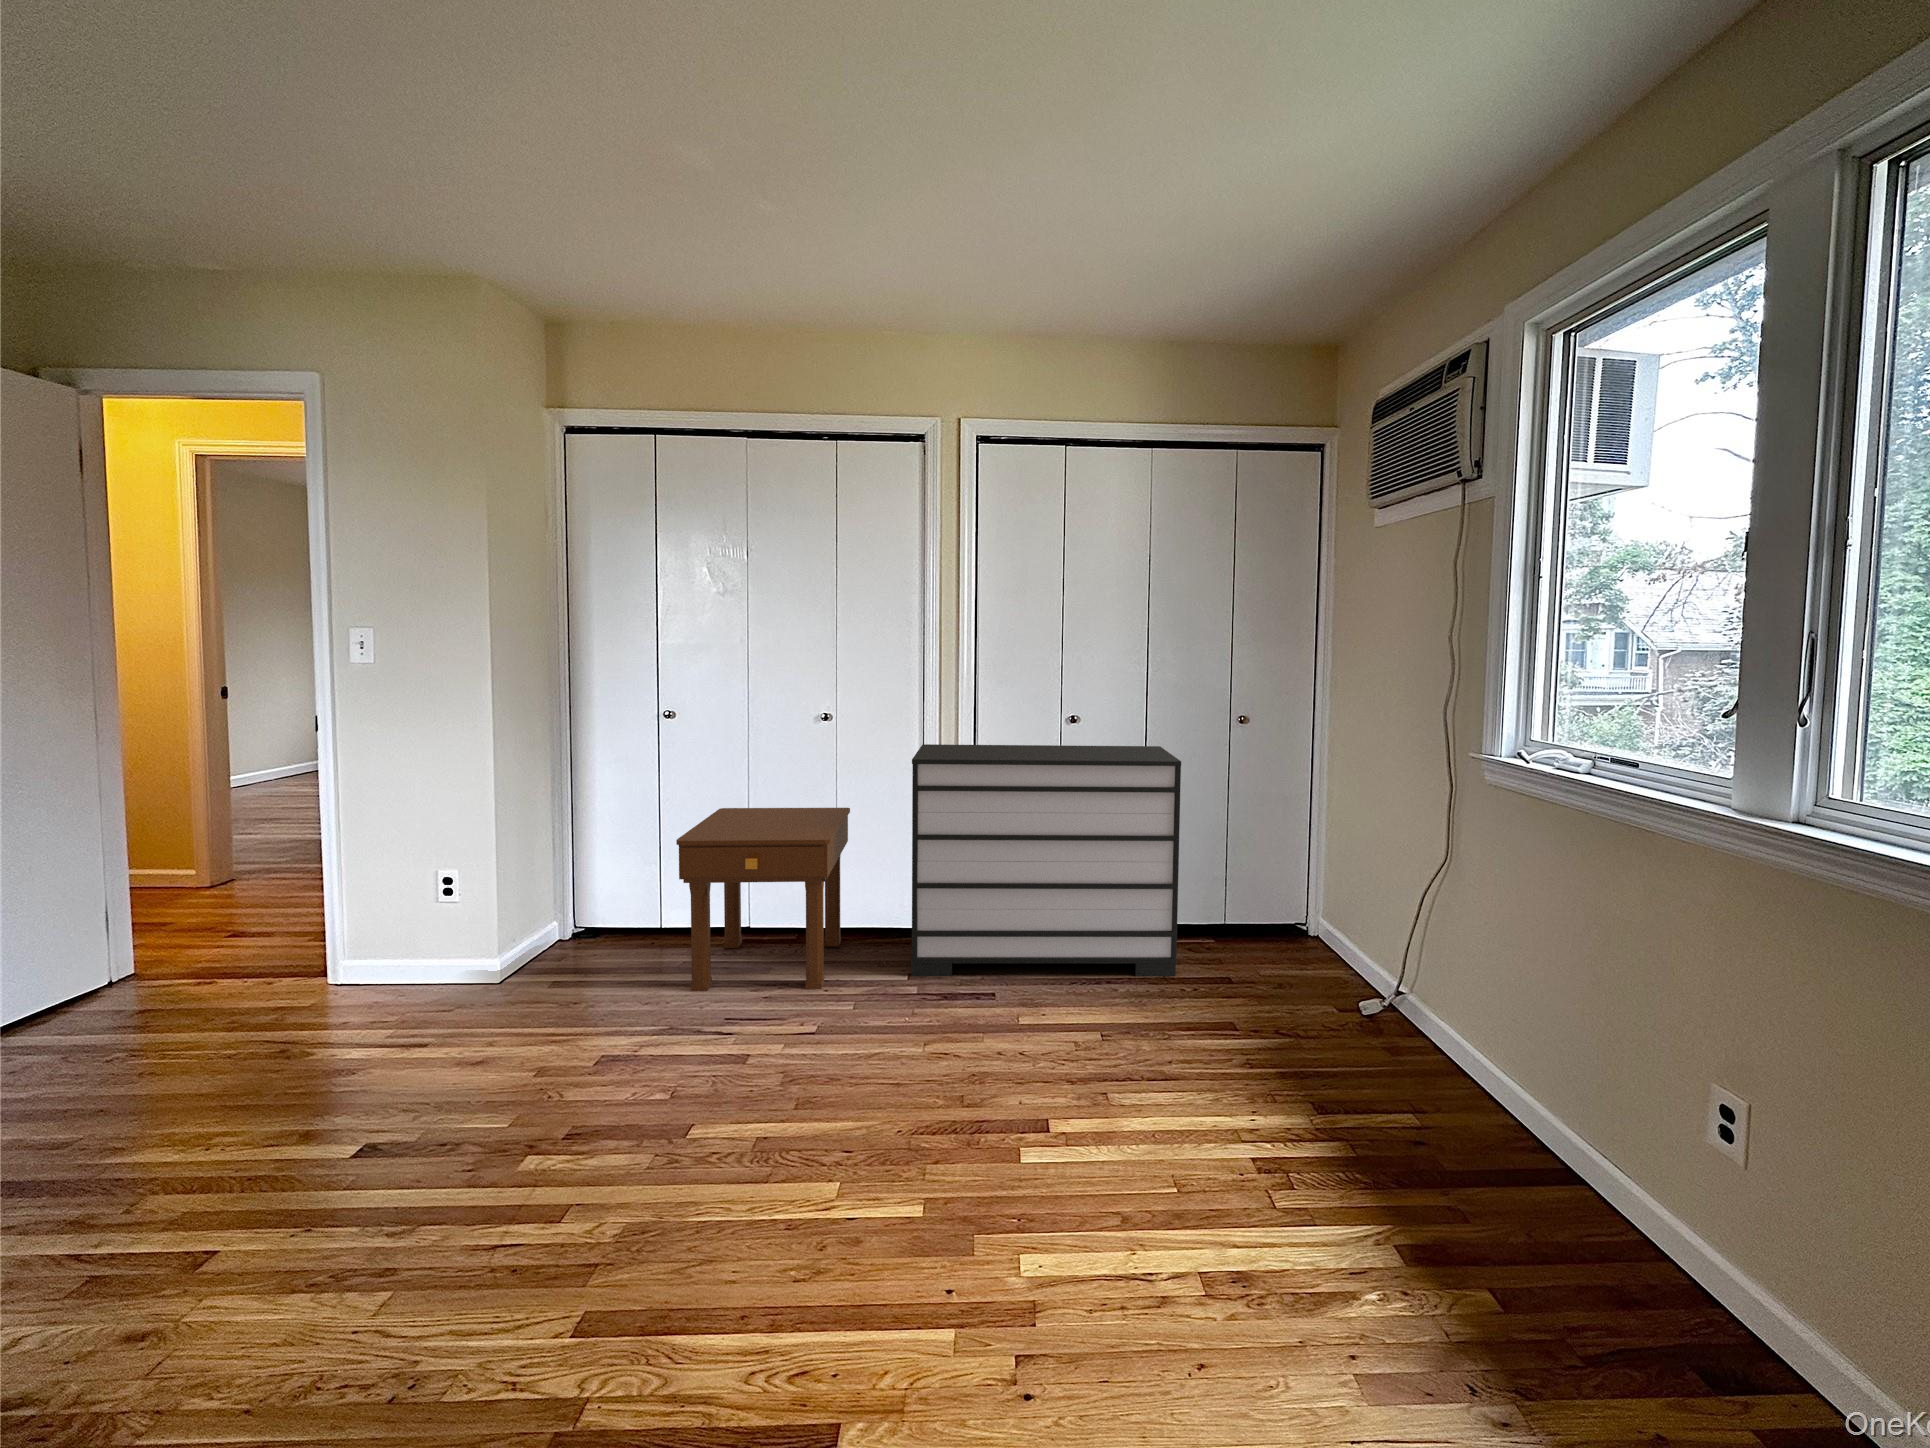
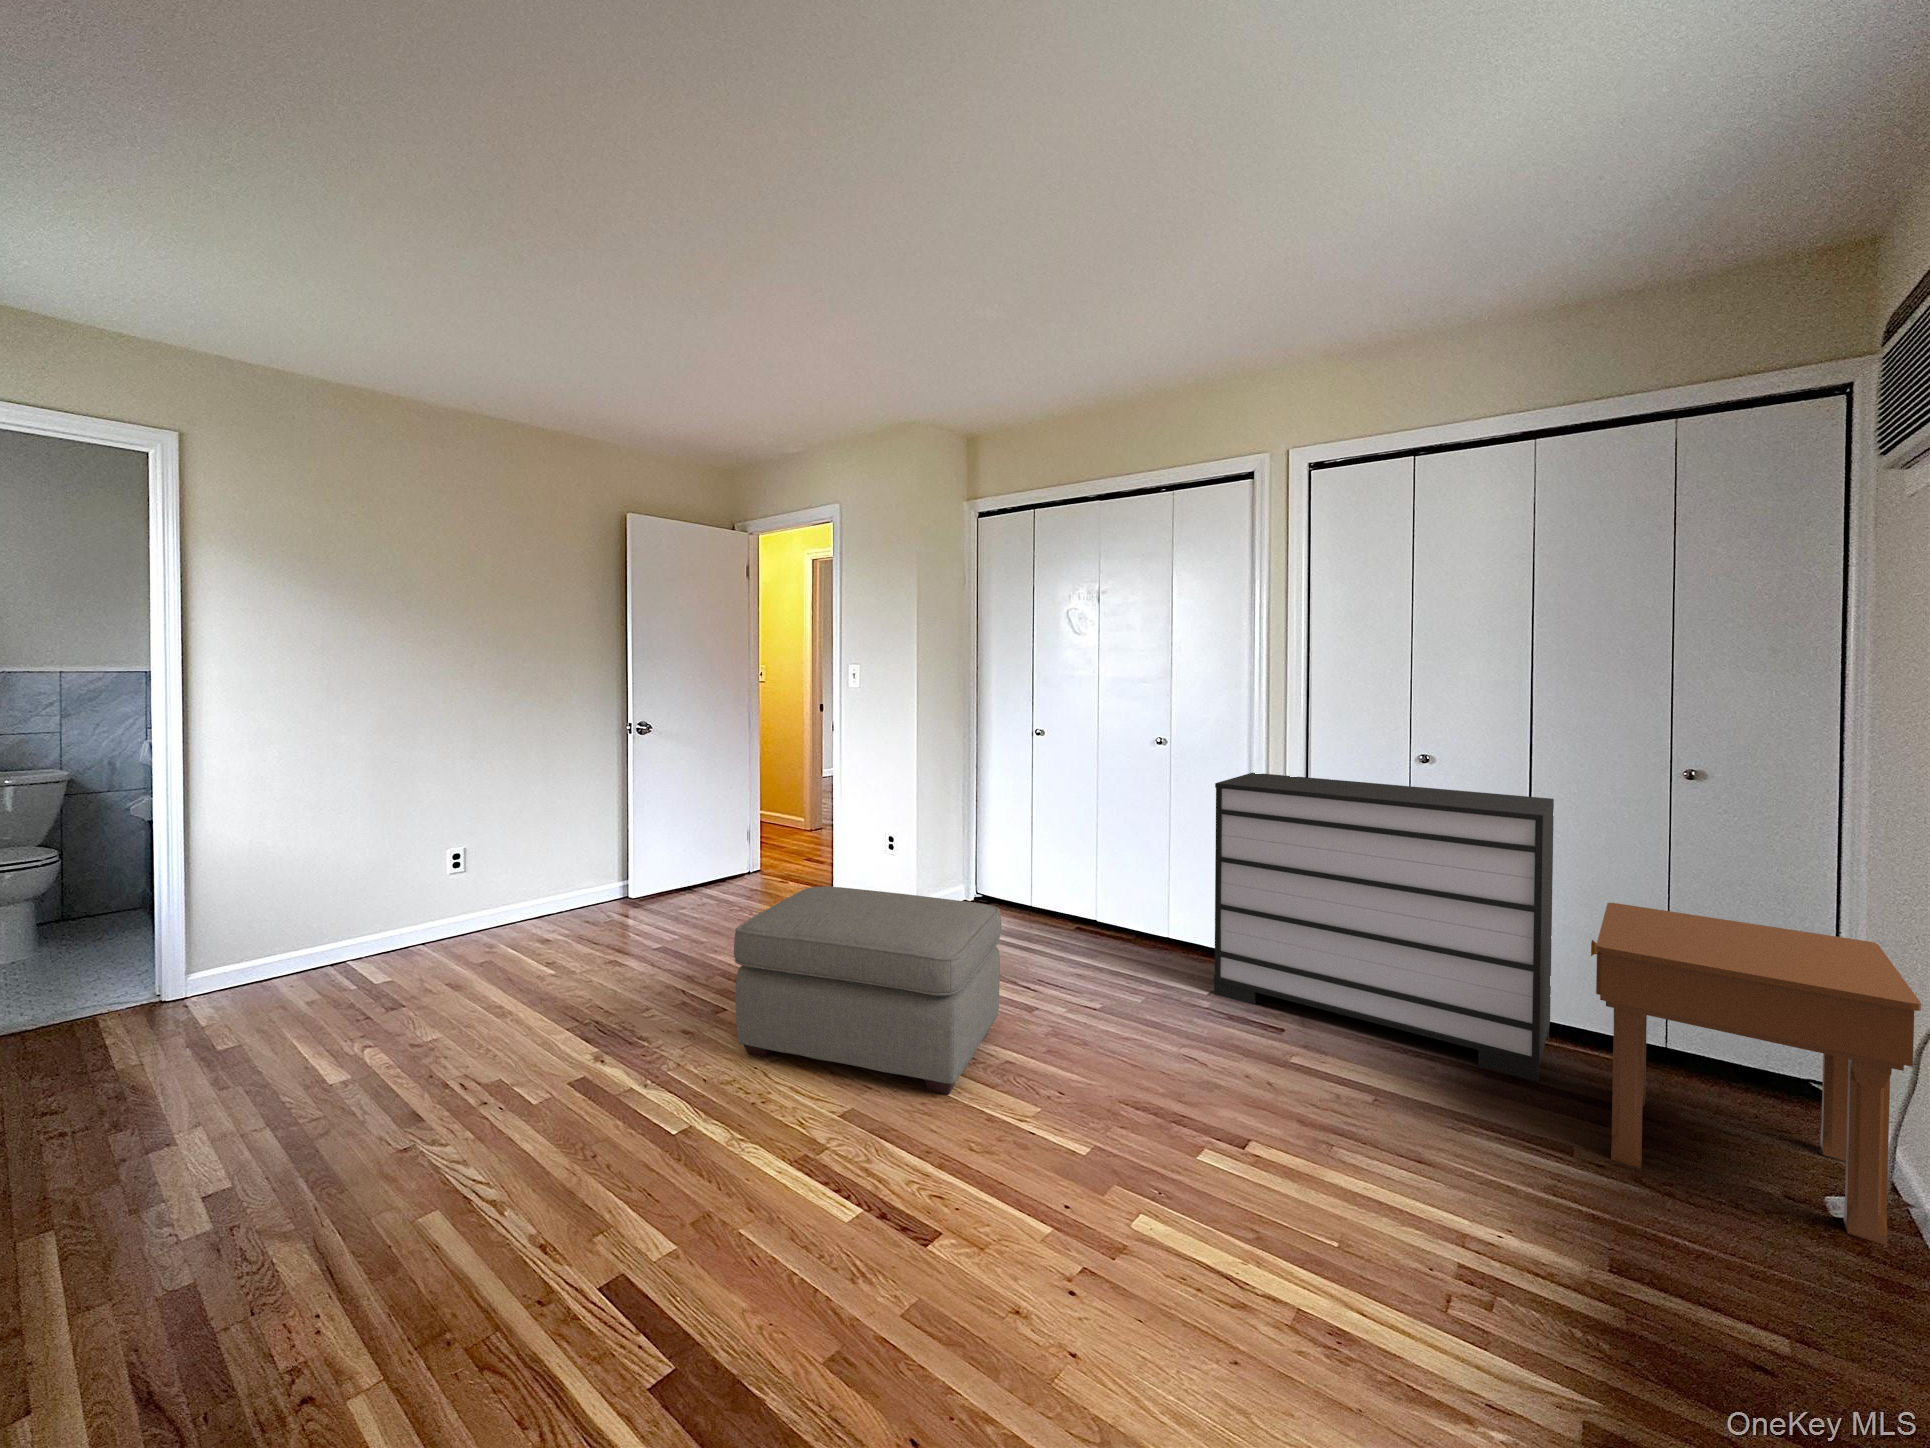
nightstand: present [676,808,850,991] -> present [1591,903,1921,1245]
ottoman: none [286,947,734,1315] -> present [734,886,1002,1095]

